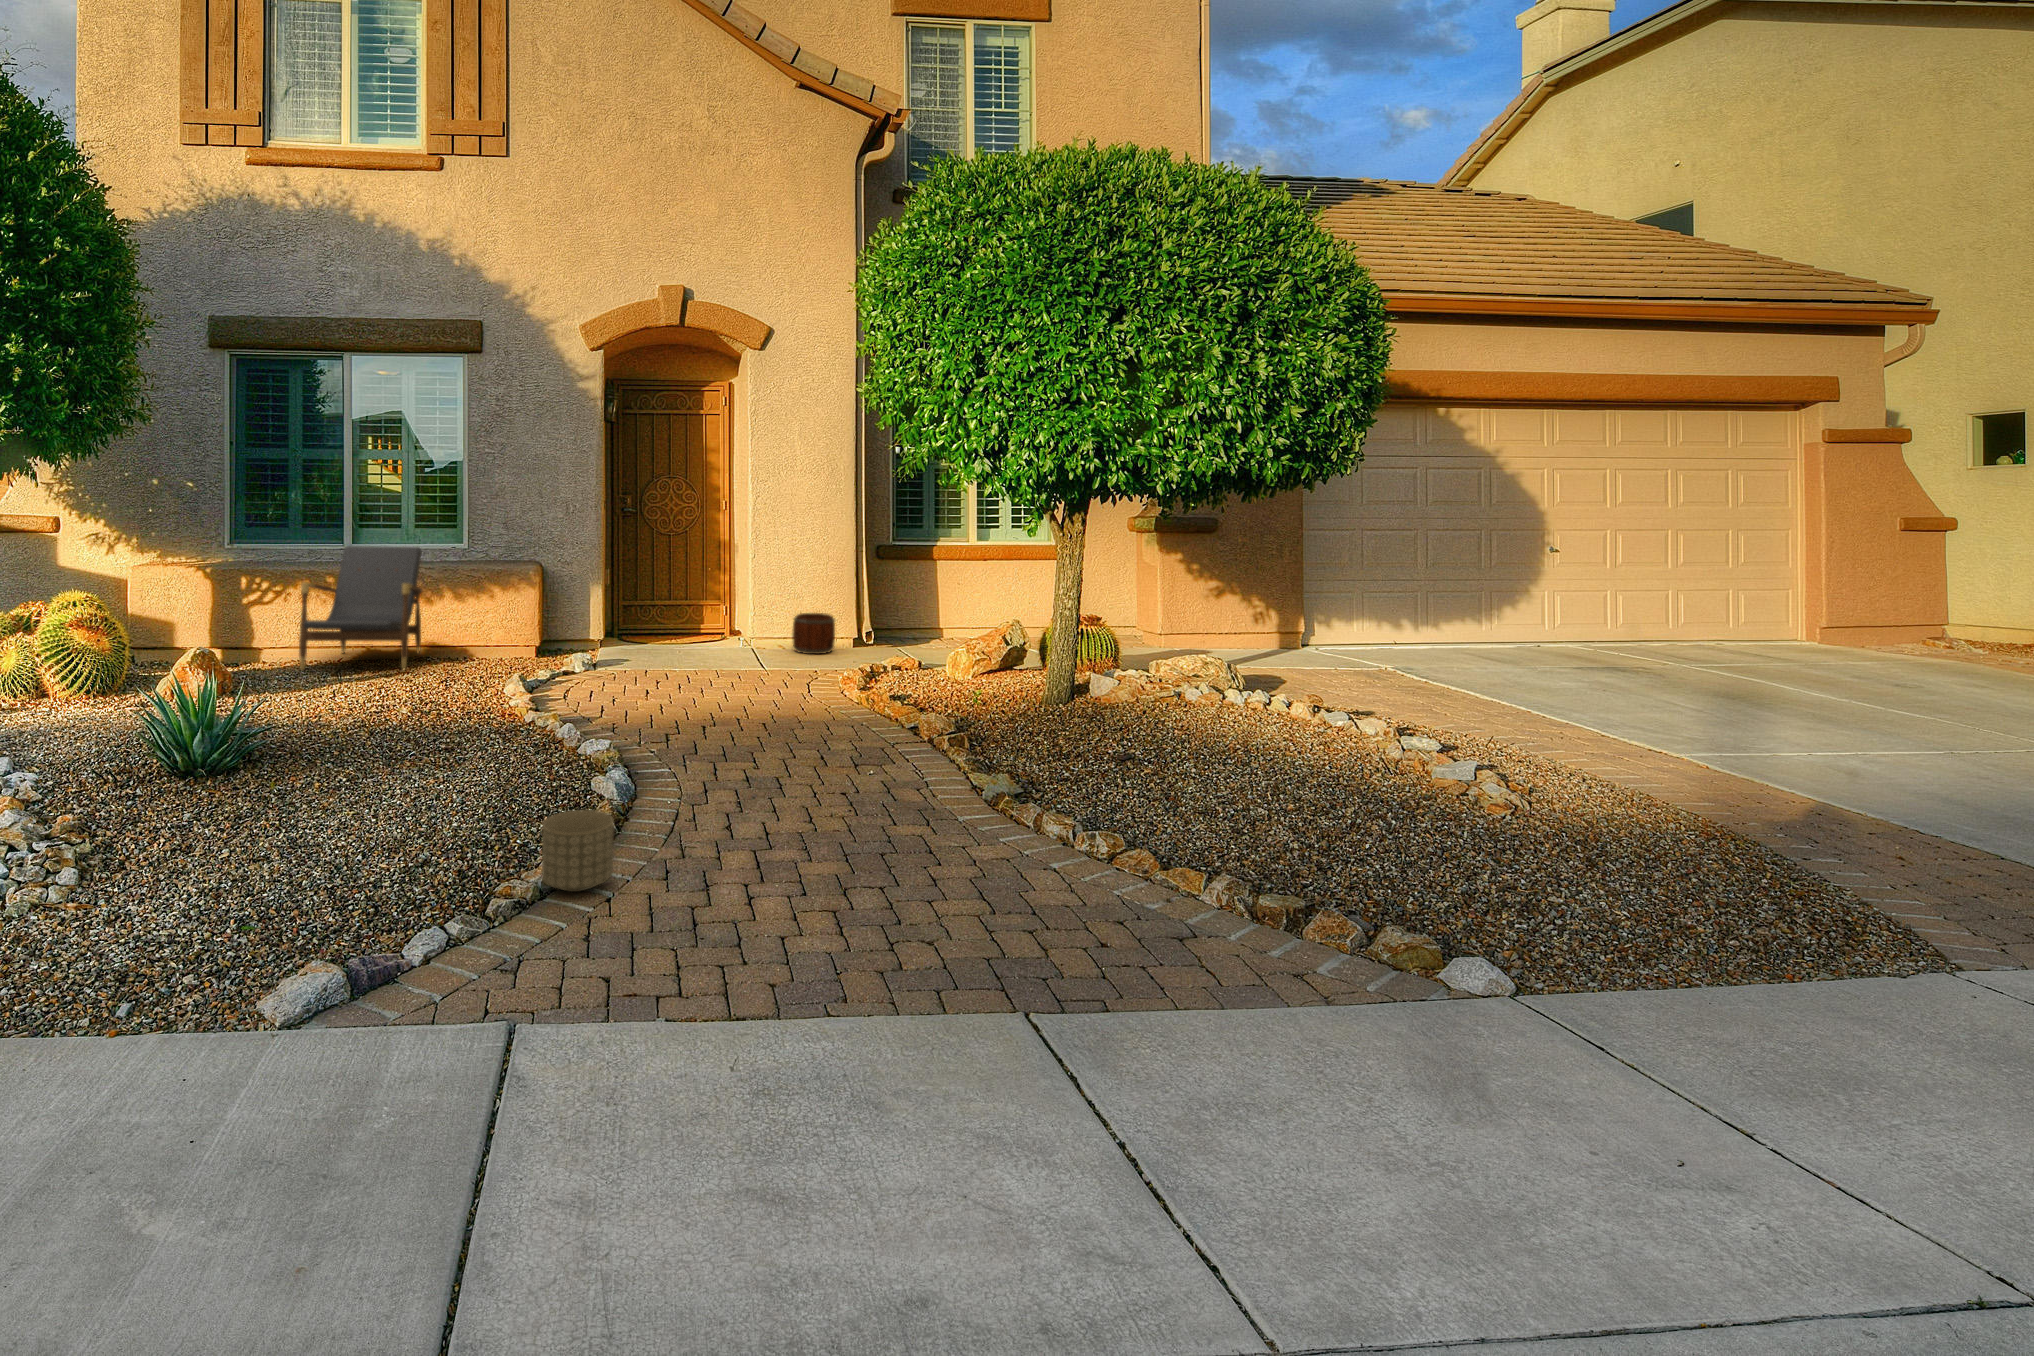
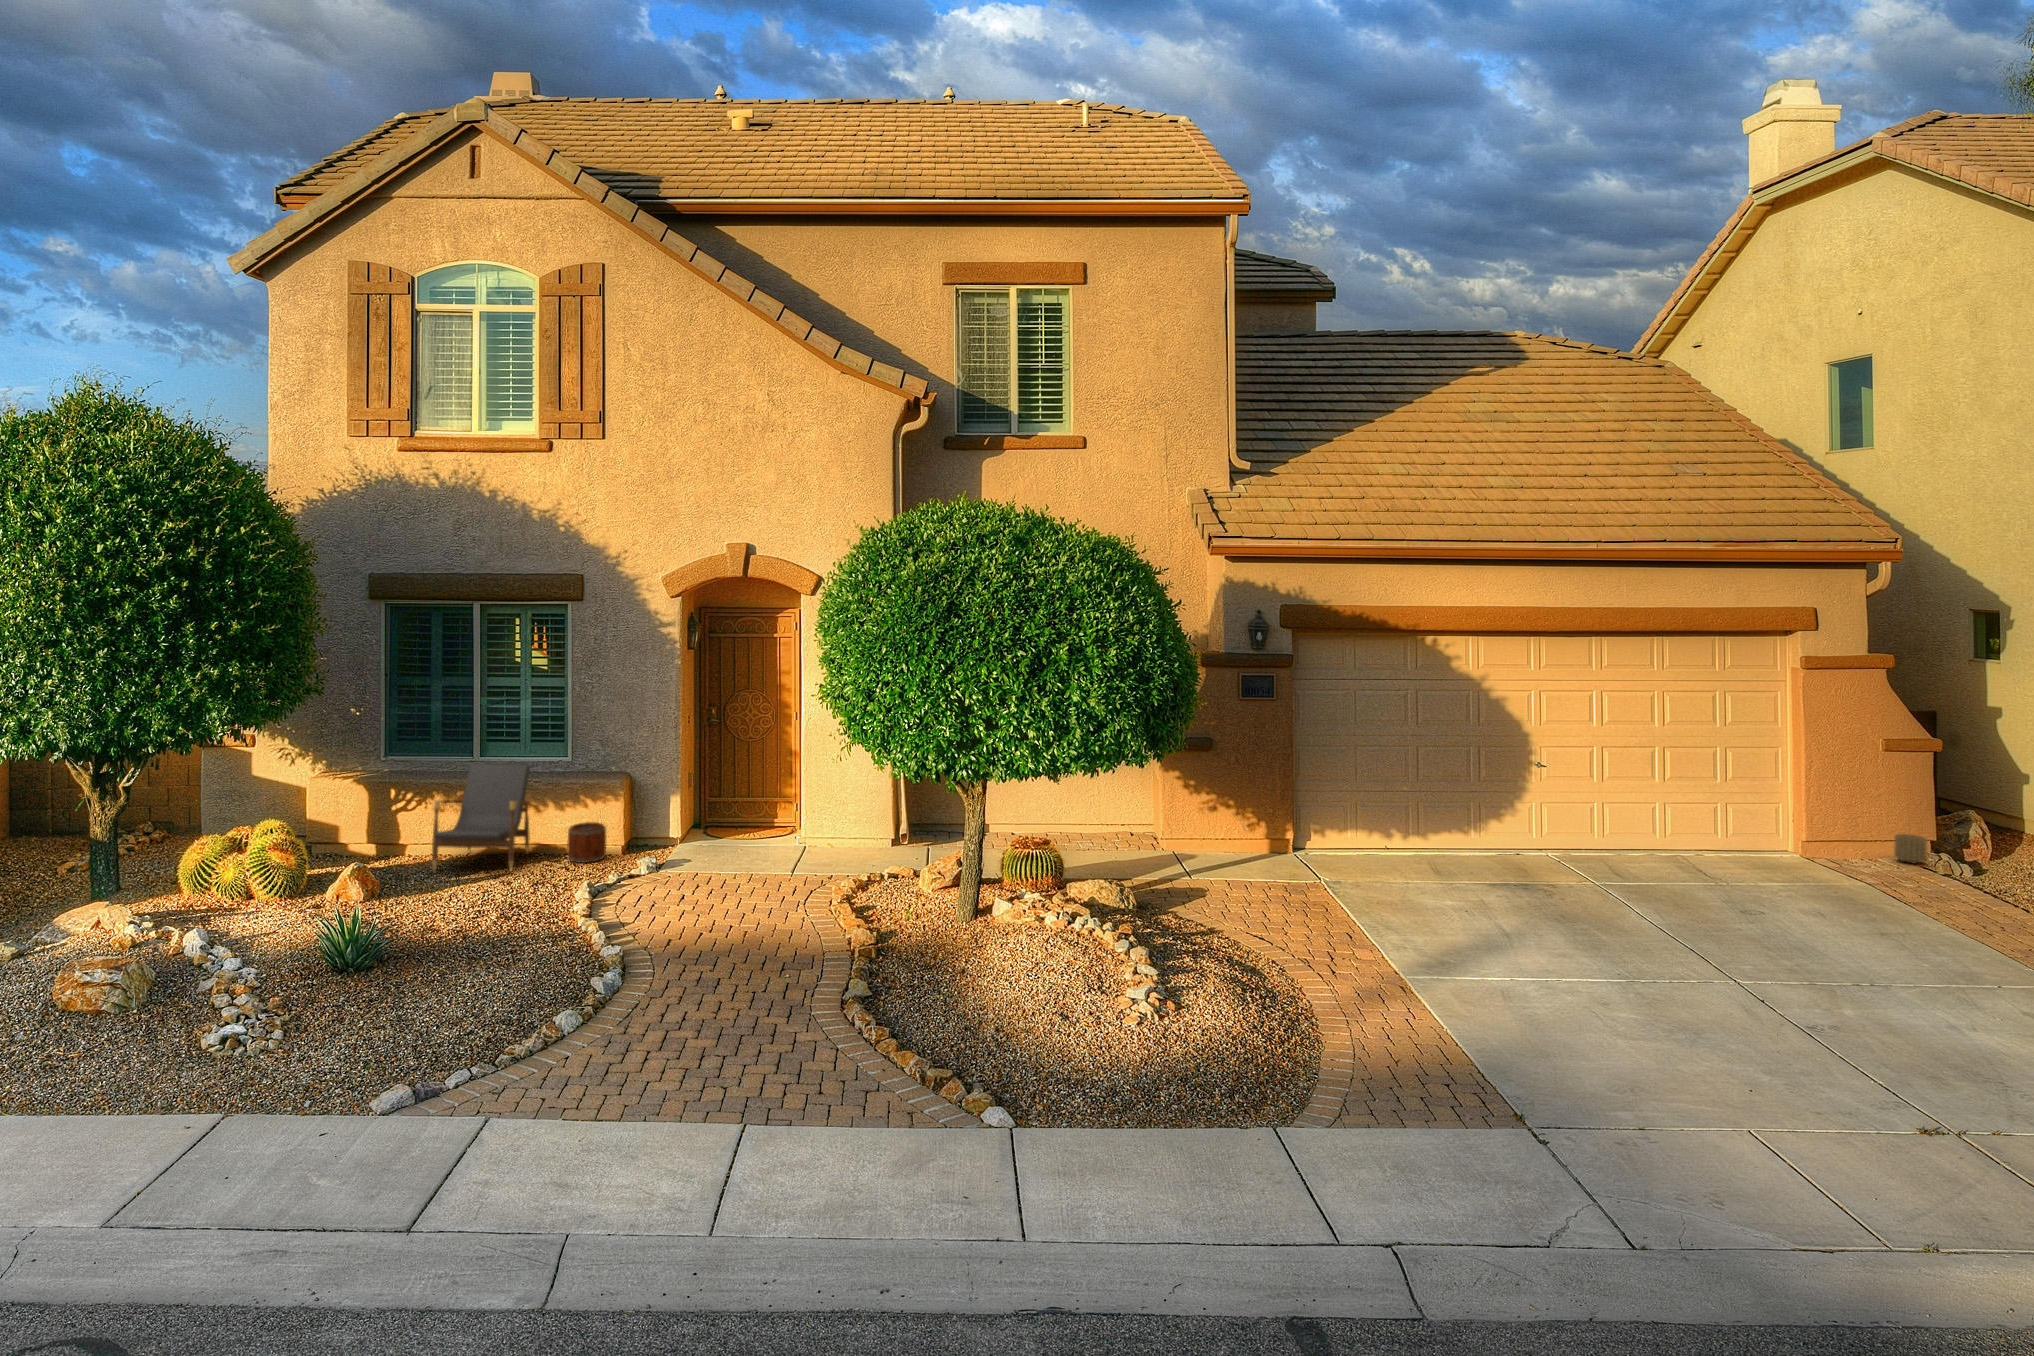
bucket: present [792,613,835,654] -> present [568,822,606,863]
planter: present [542,810,614,892] -> present [1894,834,1927,864]

